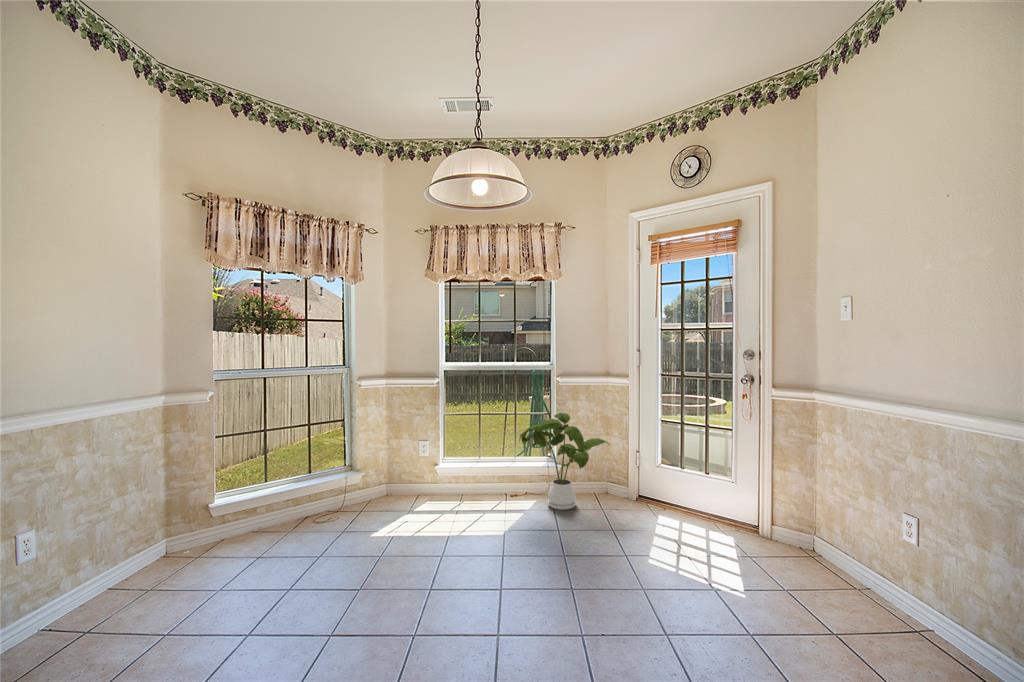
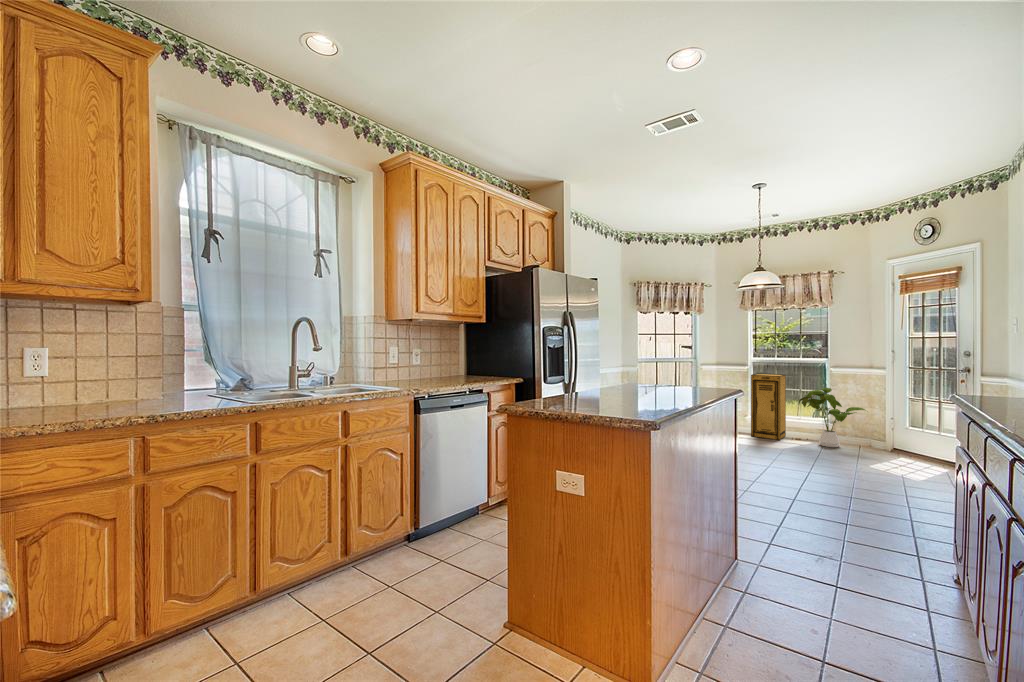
storage cabinet: none [446,391,495,509] -> present [751,373,786,440]

